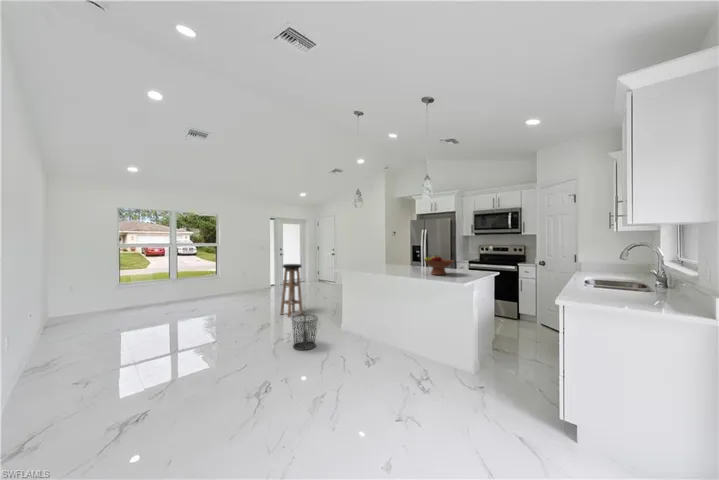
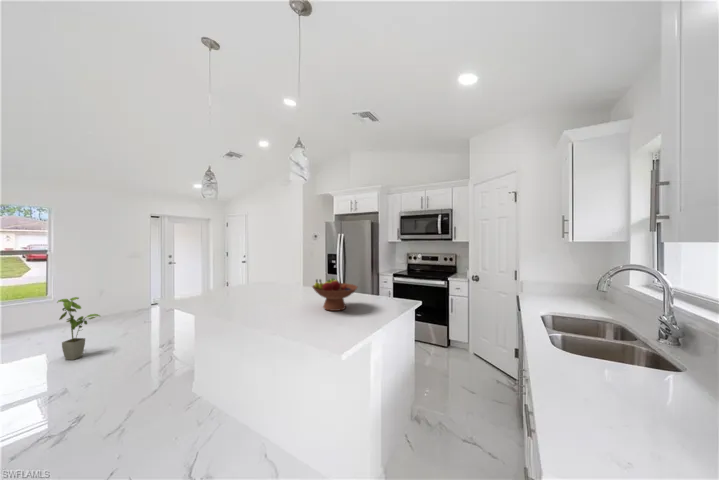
bar stool: present [280,264,303,317] -> none [126,281,163,362]
house plant: none [241,273,264,315] -> present [58,297,100,360]
waste bin: present [292,314,318,350] -> none [79,377,139,449]

